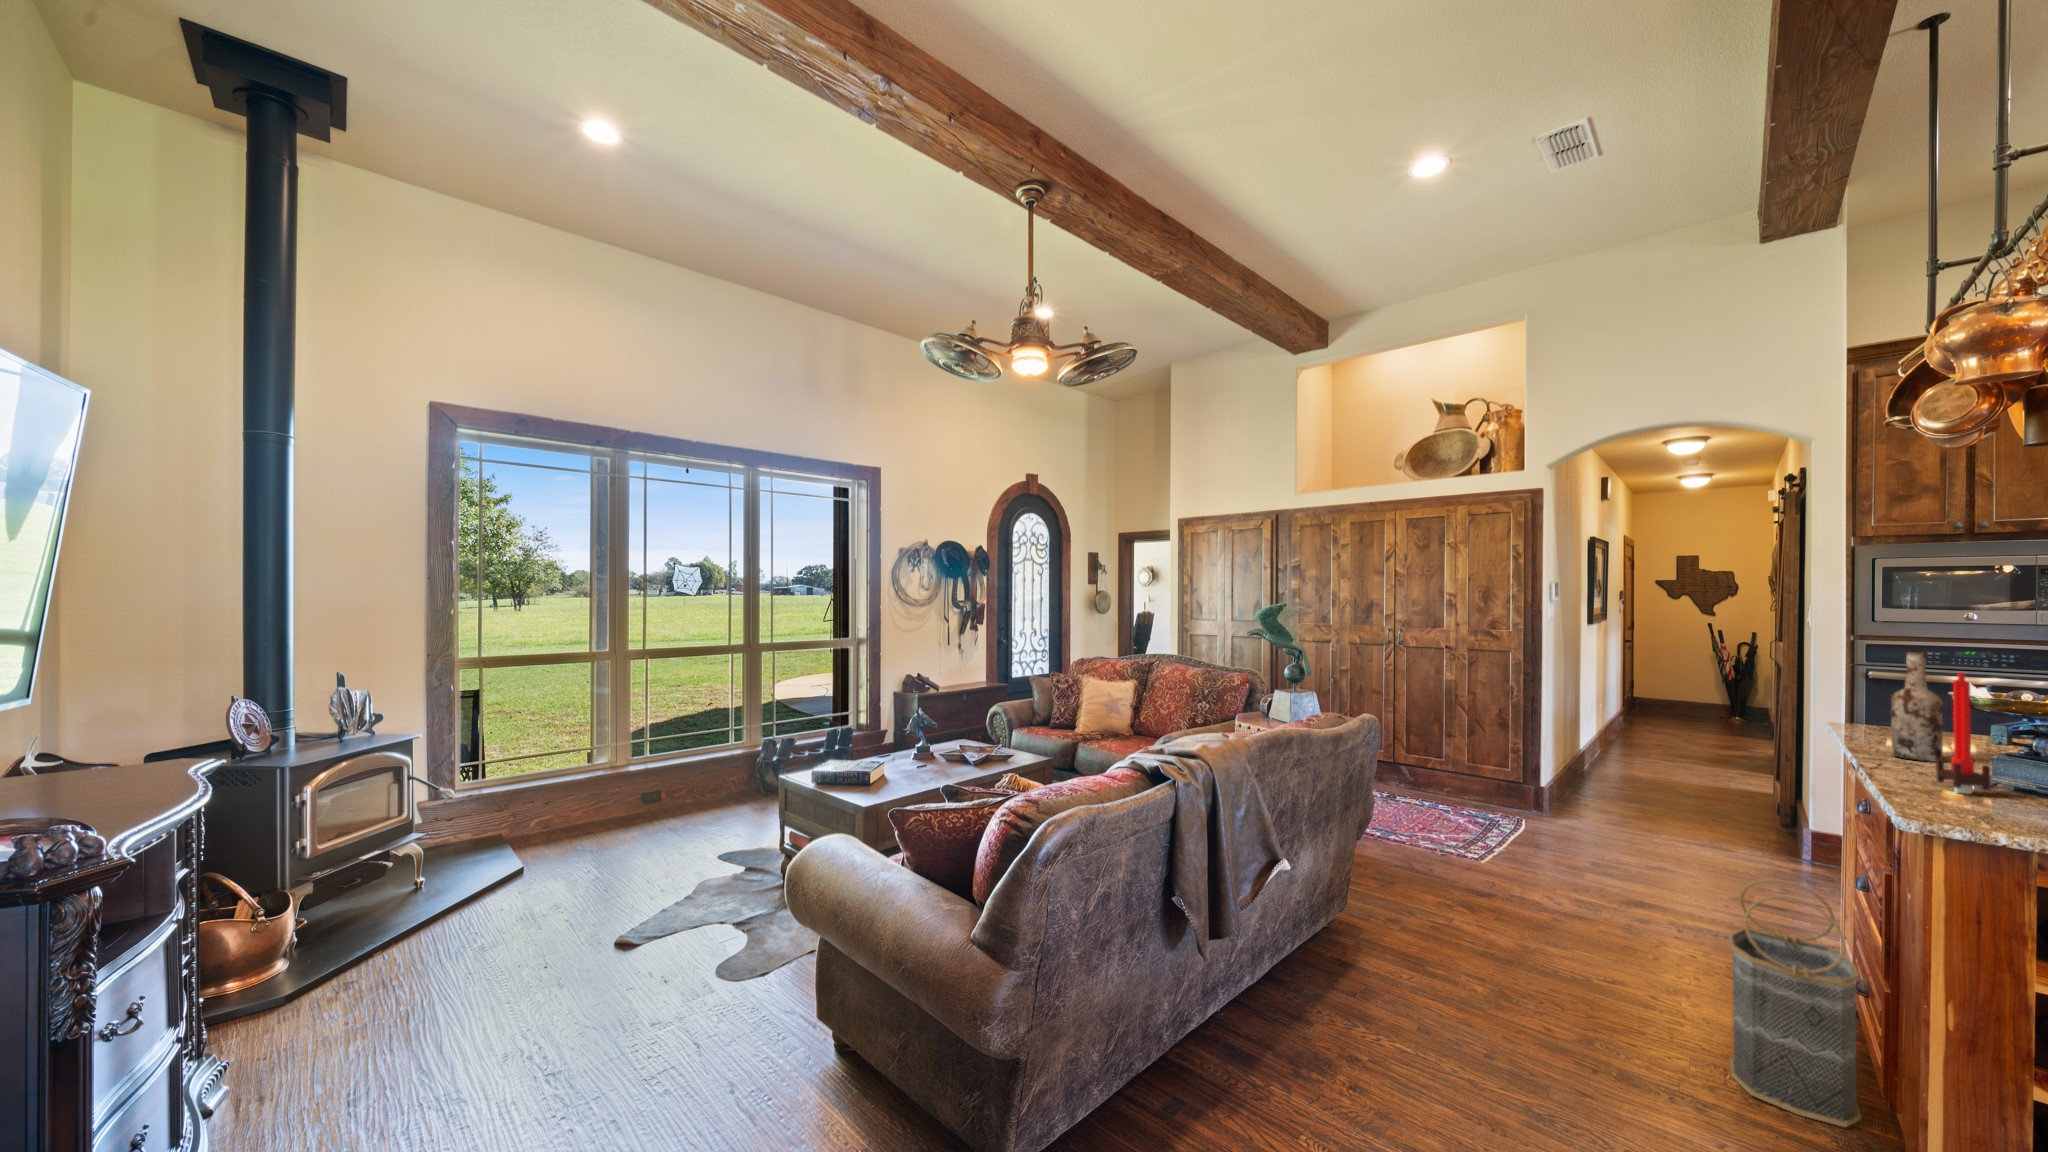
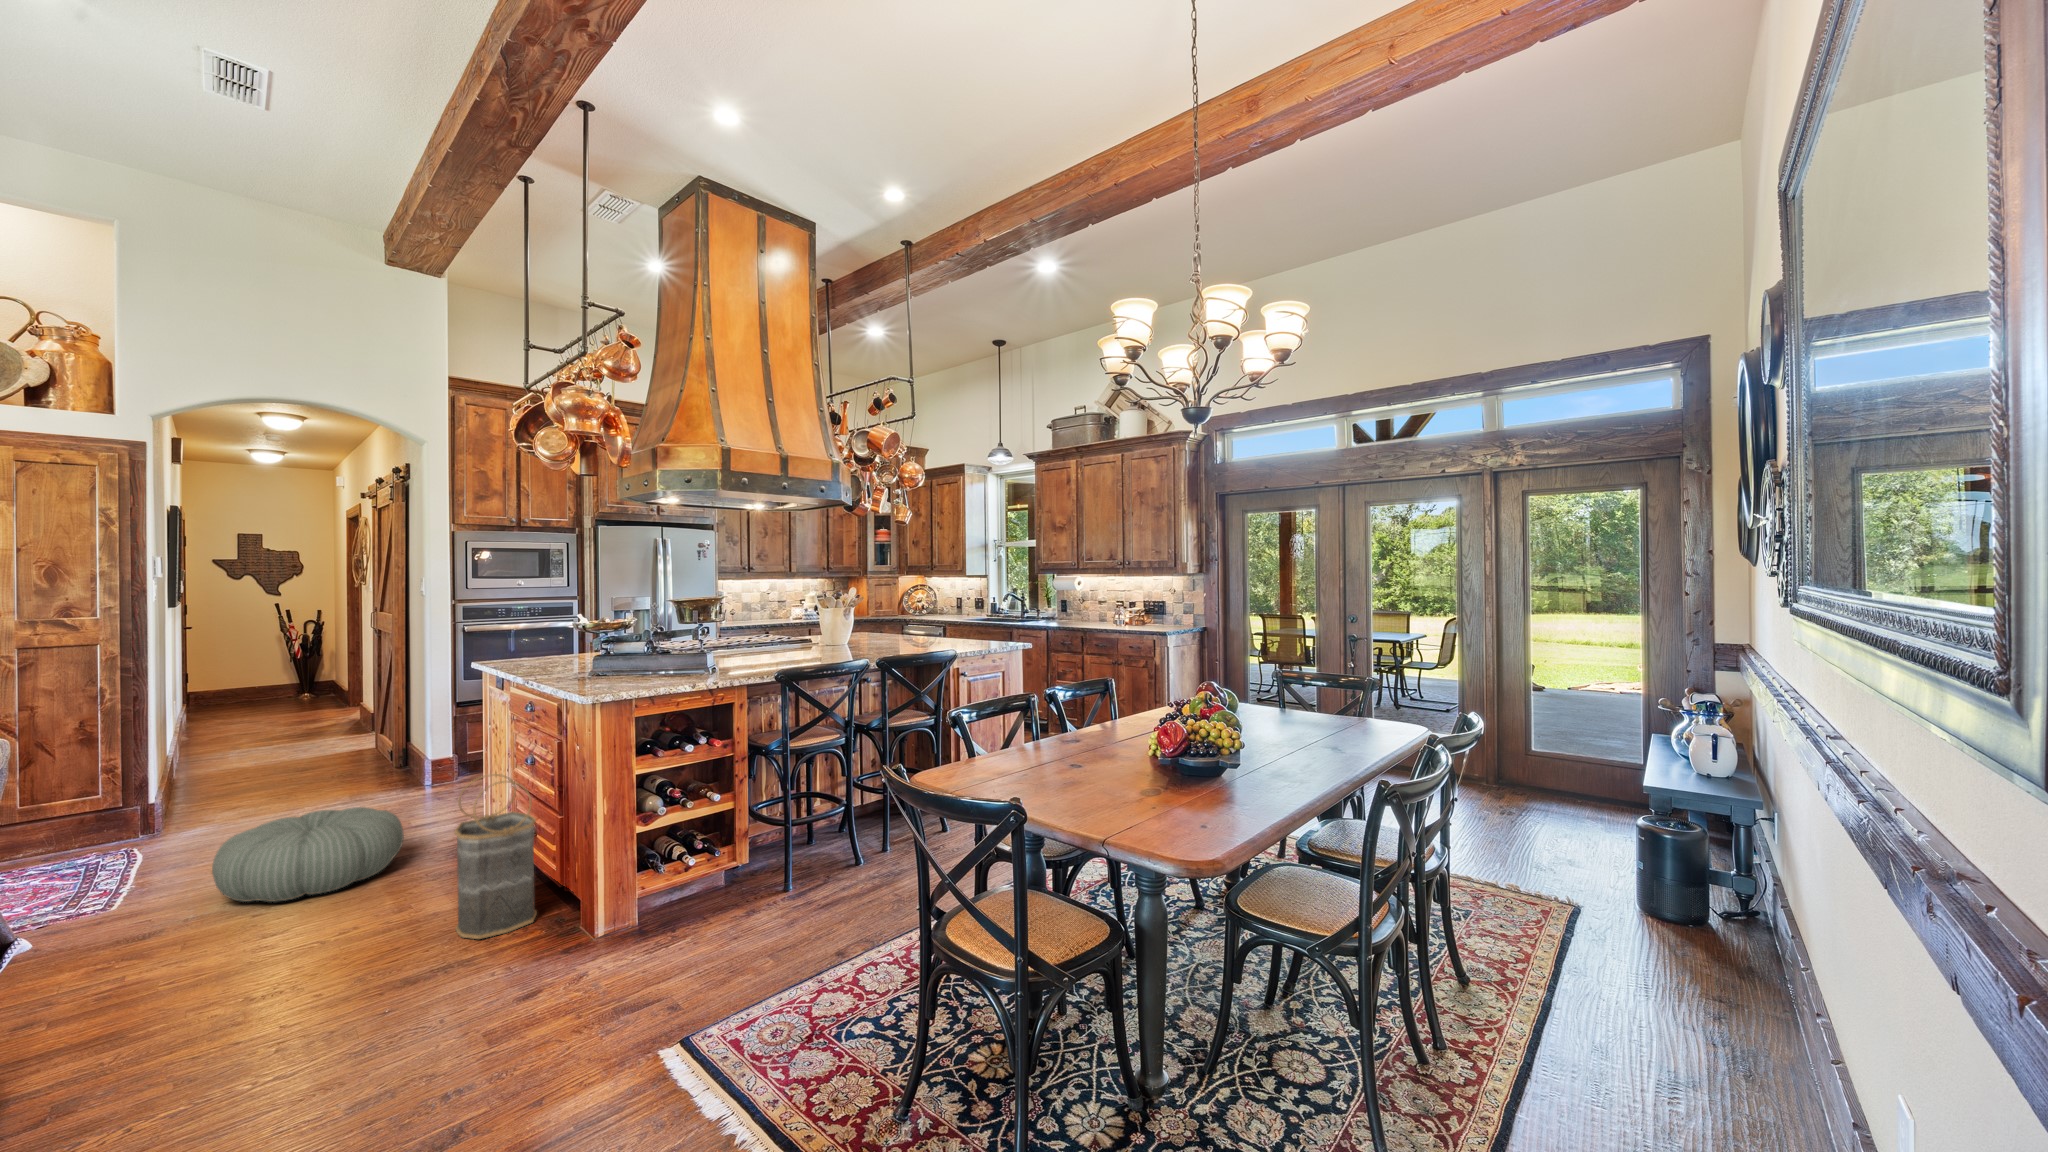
wine bottle: present [1891,652,1943,762] -> none [534,602,559,672]
candle: present [1936,674,1990,794] -> none [576,609,600,681]
pouf: none [1539,838,1725,940] -> present [212,807,404,902]

